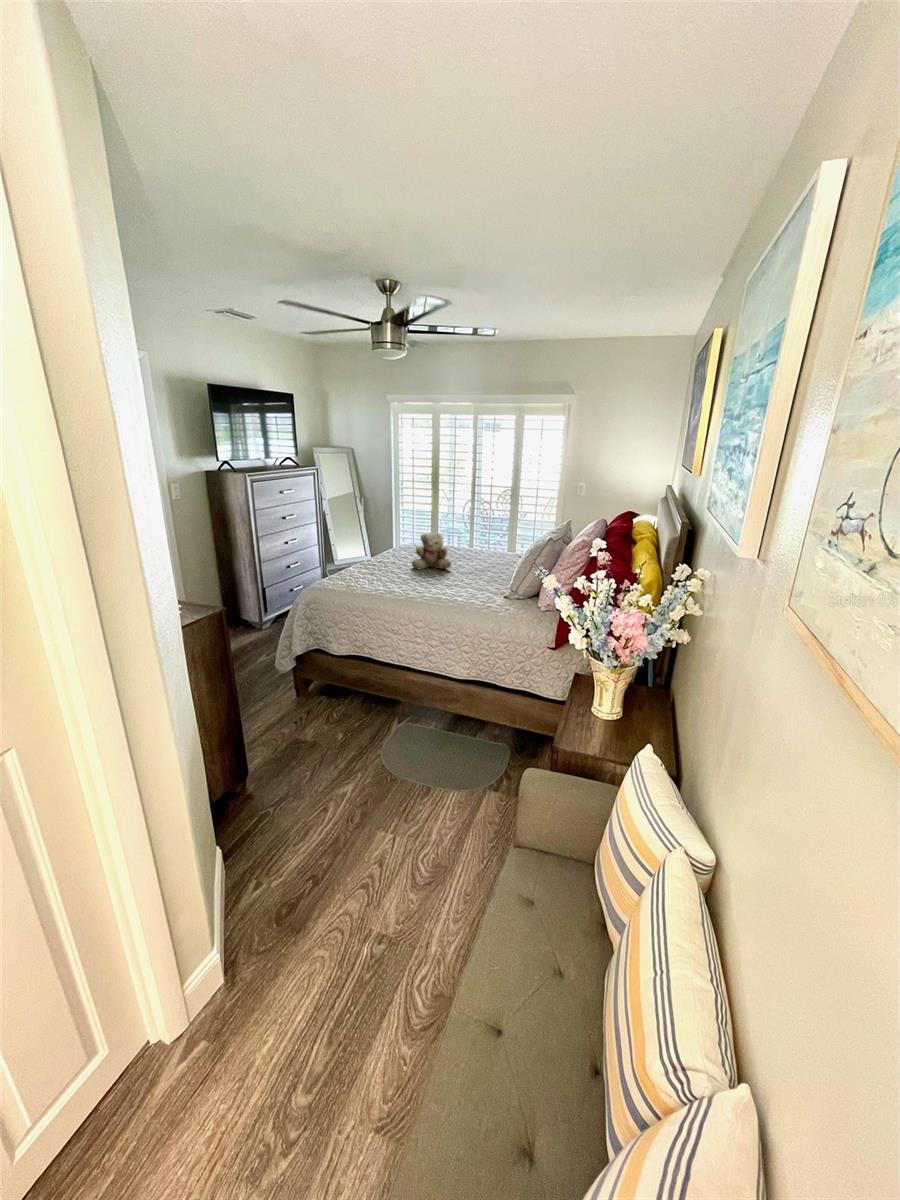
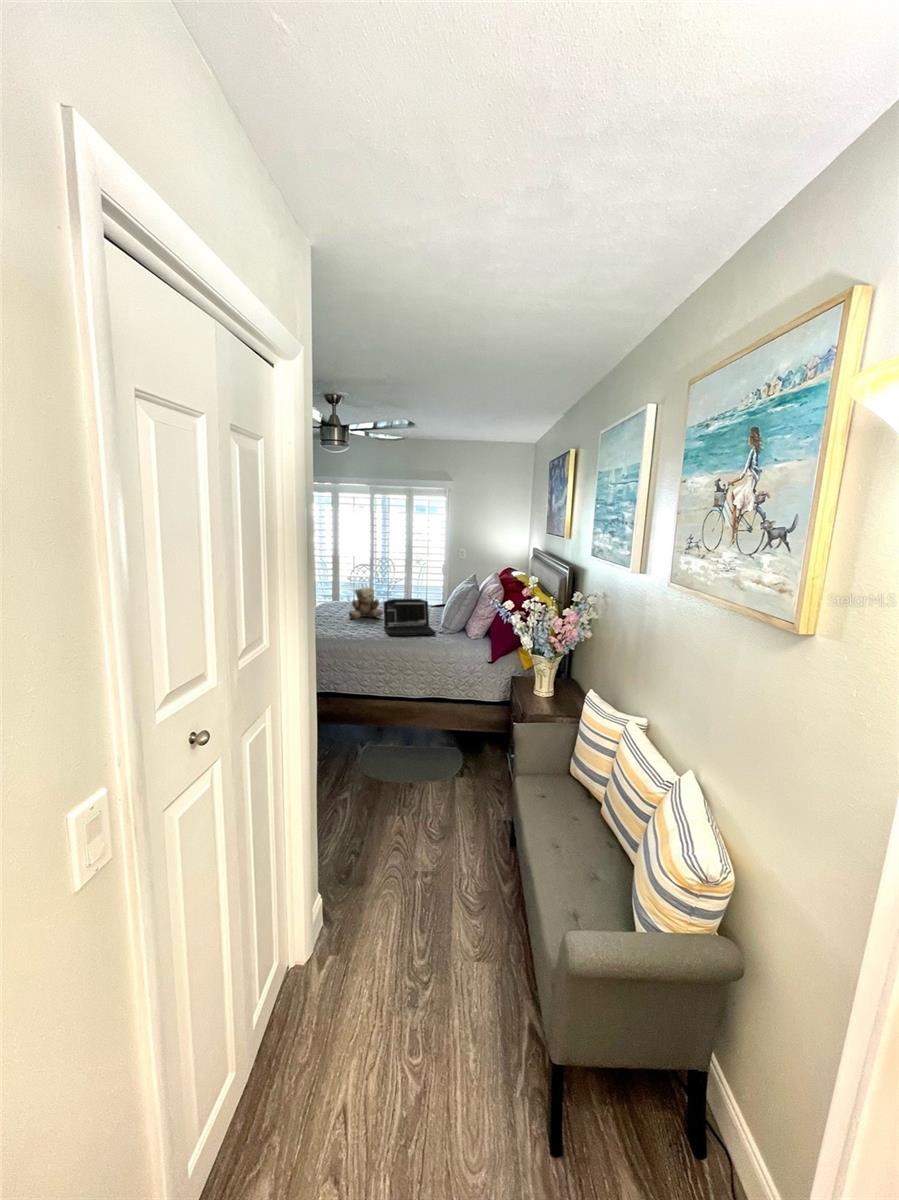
laptop: none [438,550,498,599] -> present [384,599,435,636]

